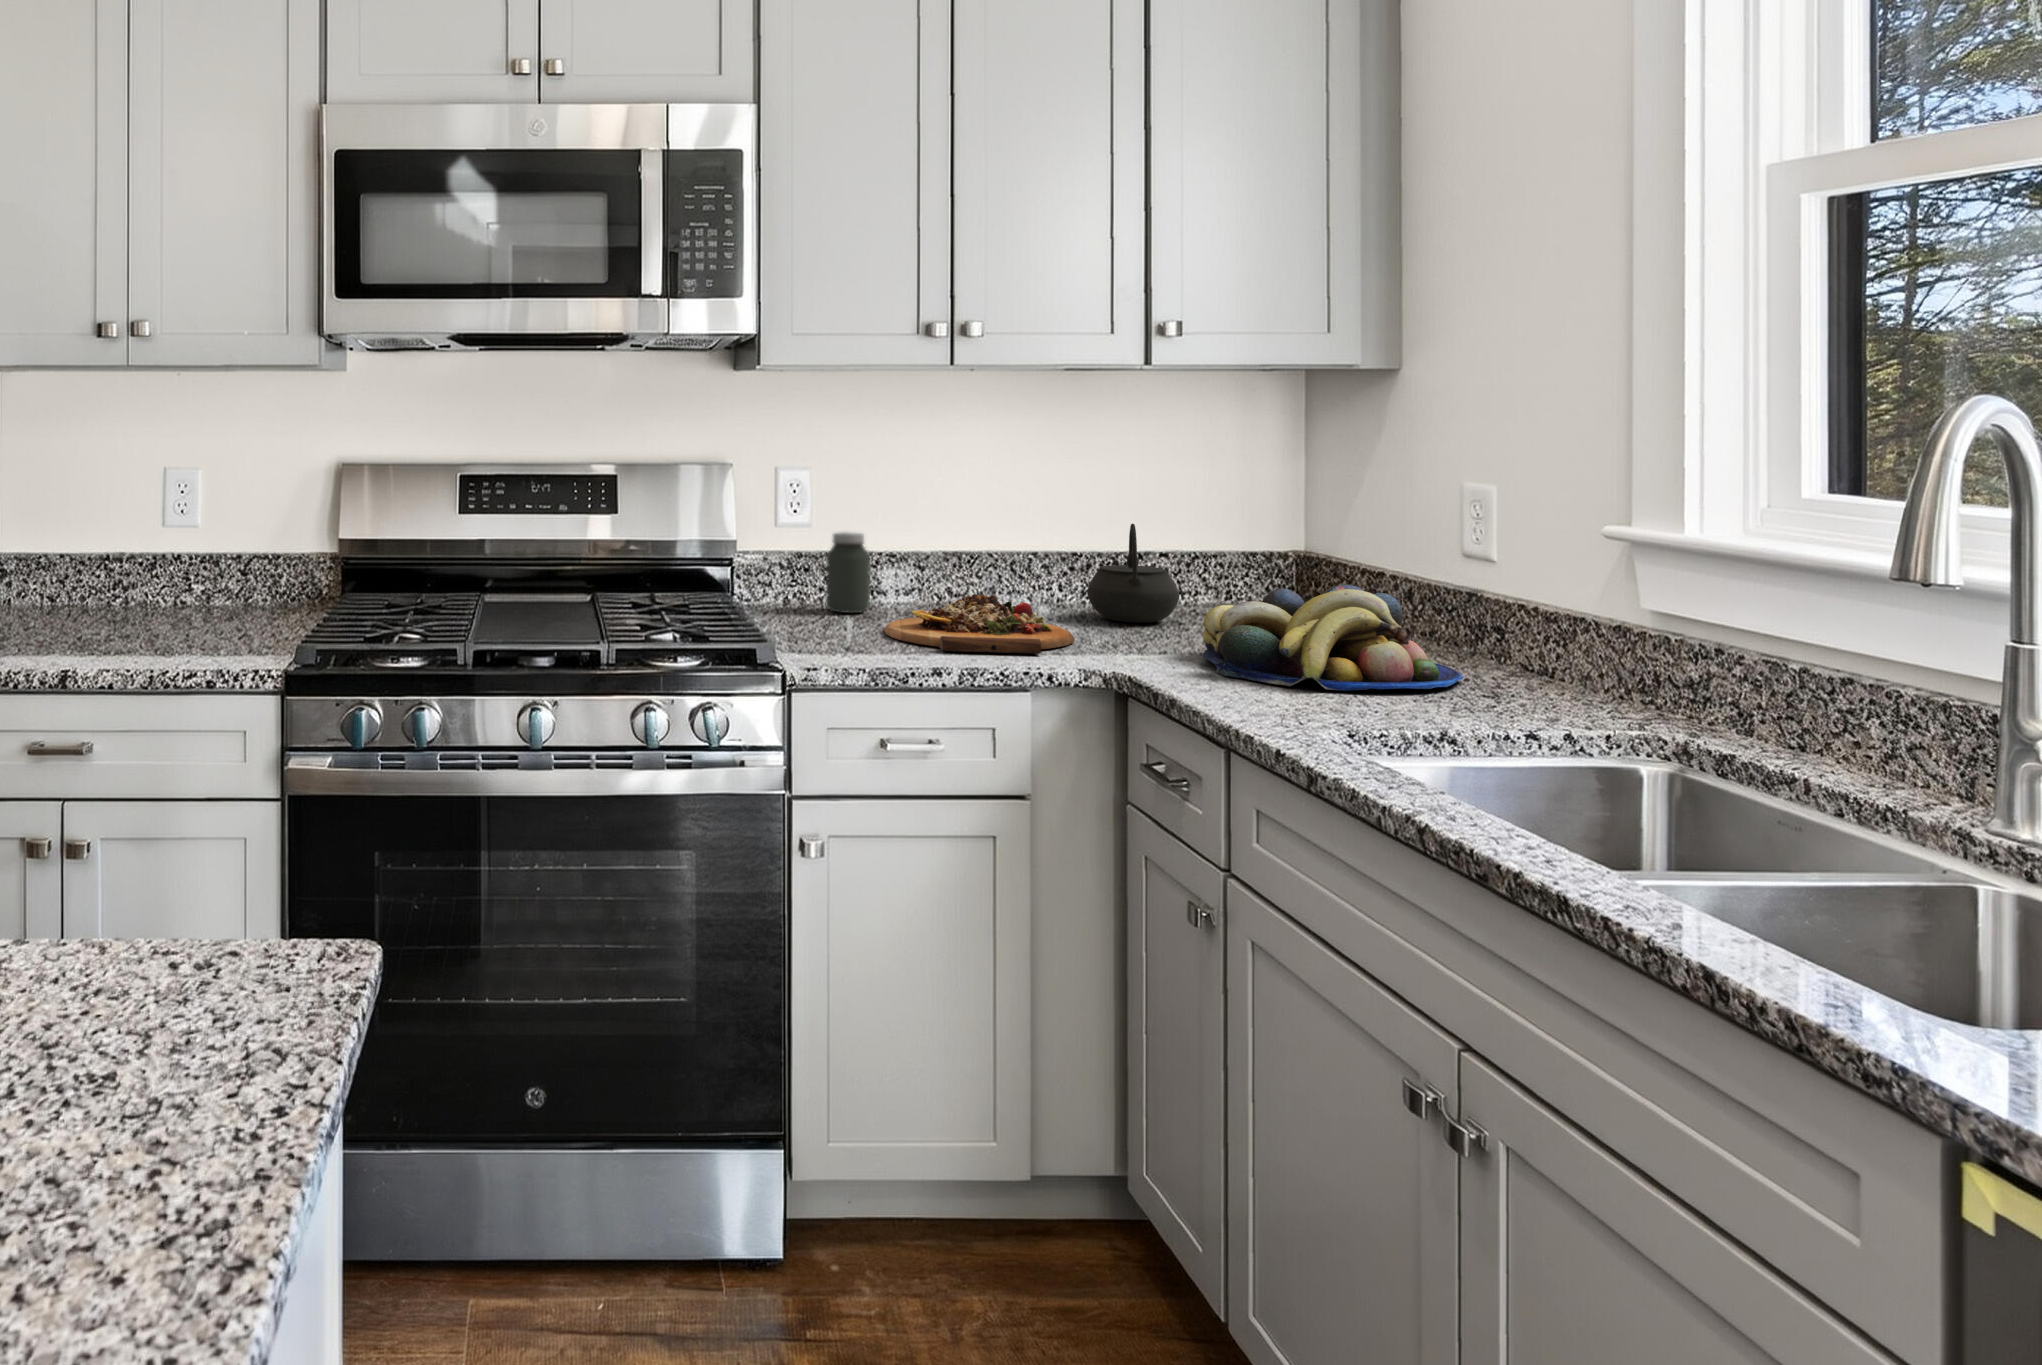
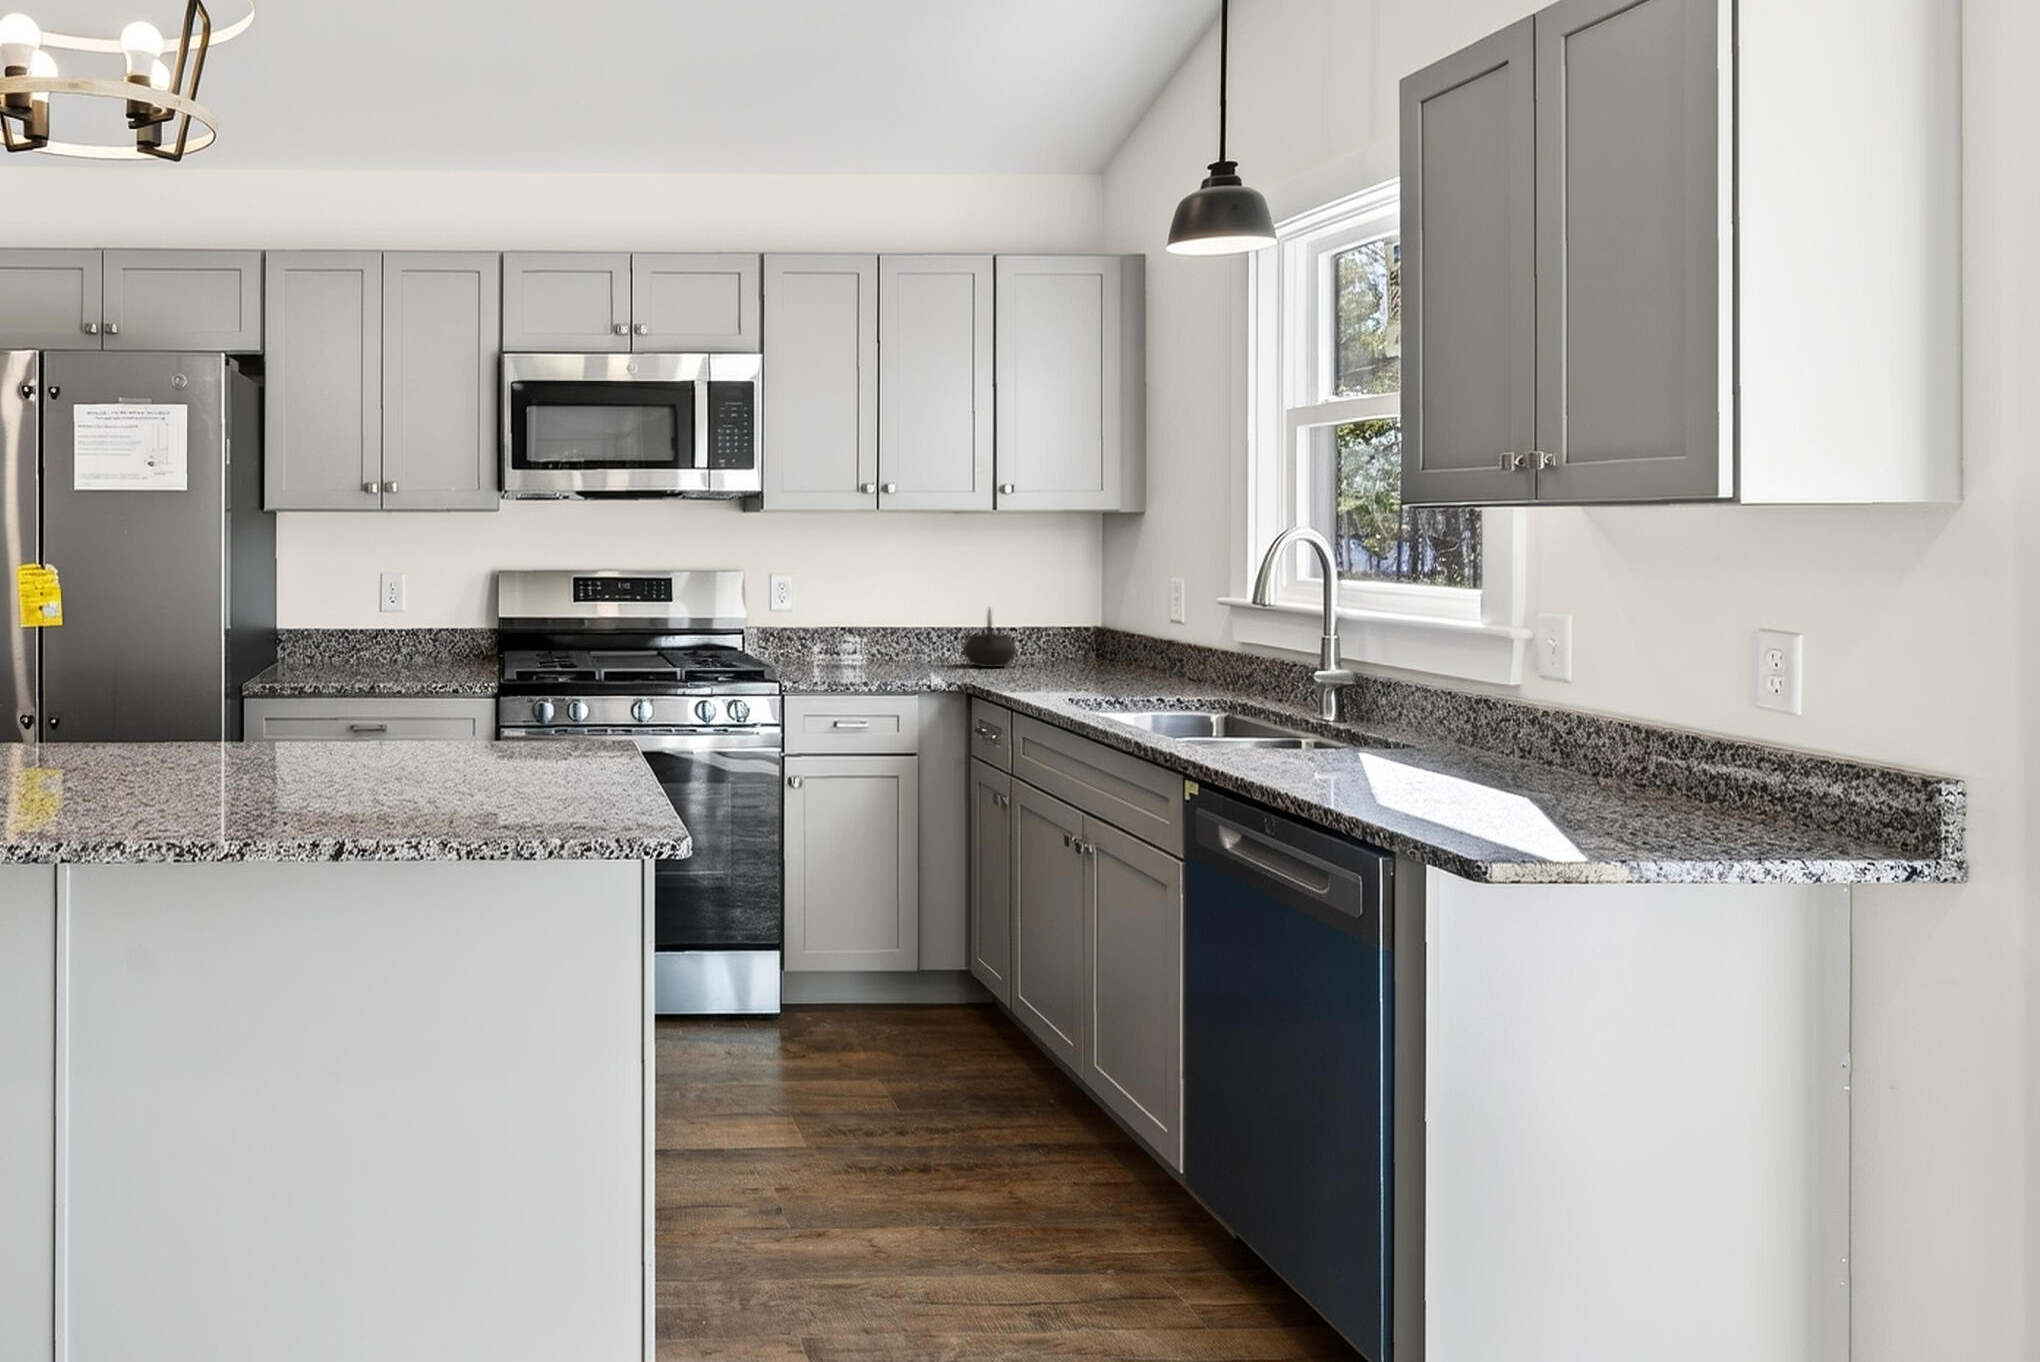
jar: present [826,532,870,613] -> none [803,614,830,664]
fruit bowl: present [1203,585,1463,690] -> none [1016,636,1150,687]
cutting board: present [884,594,1074,654] -> none [838,647,949,677]

